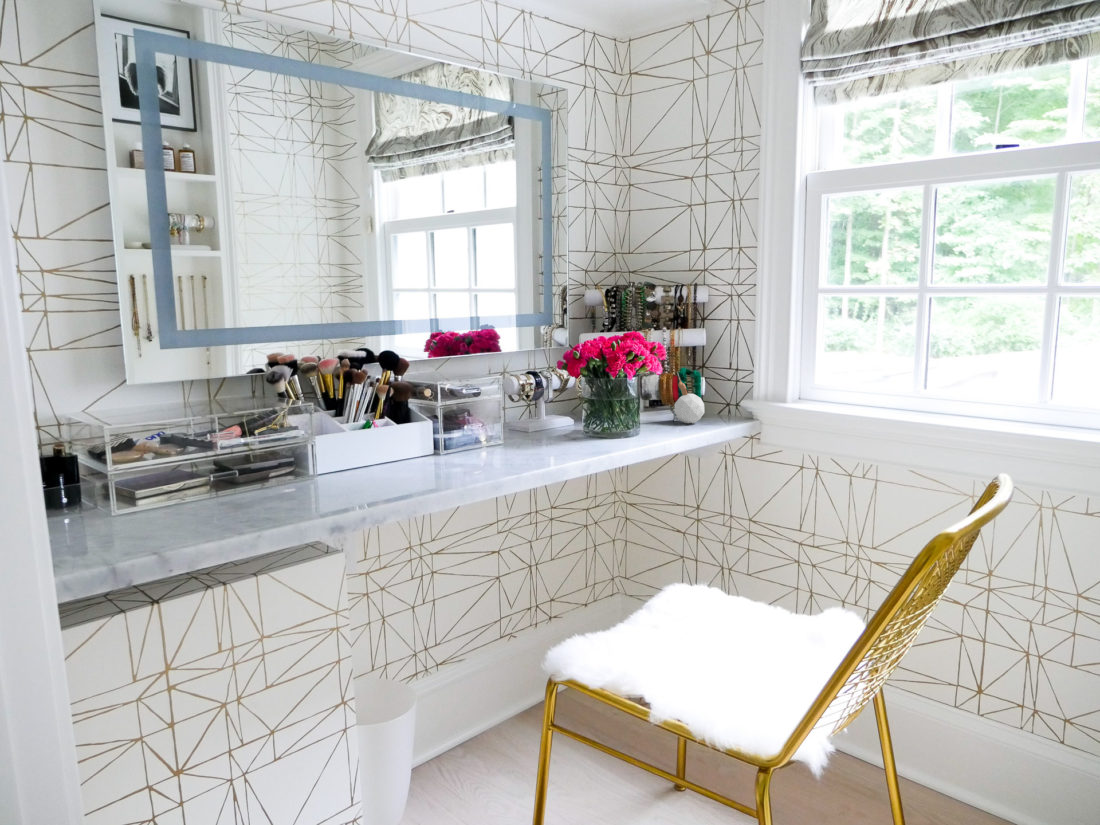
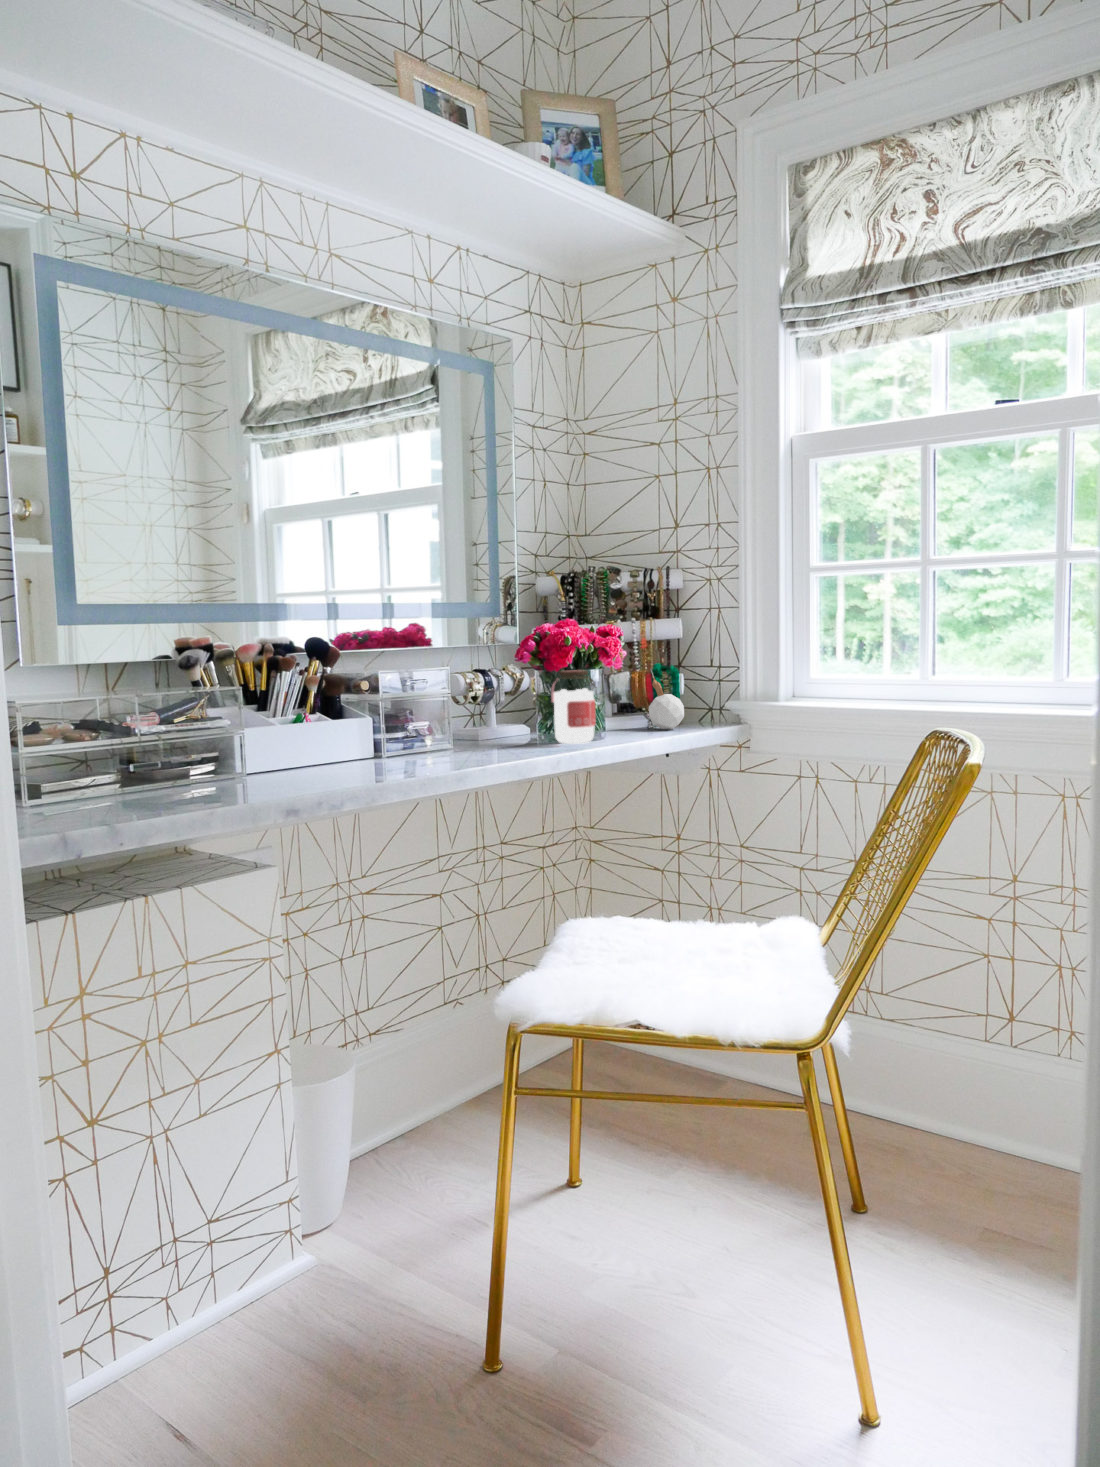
jar: none [588,379,627,443] -> present [551,670,596,744]

